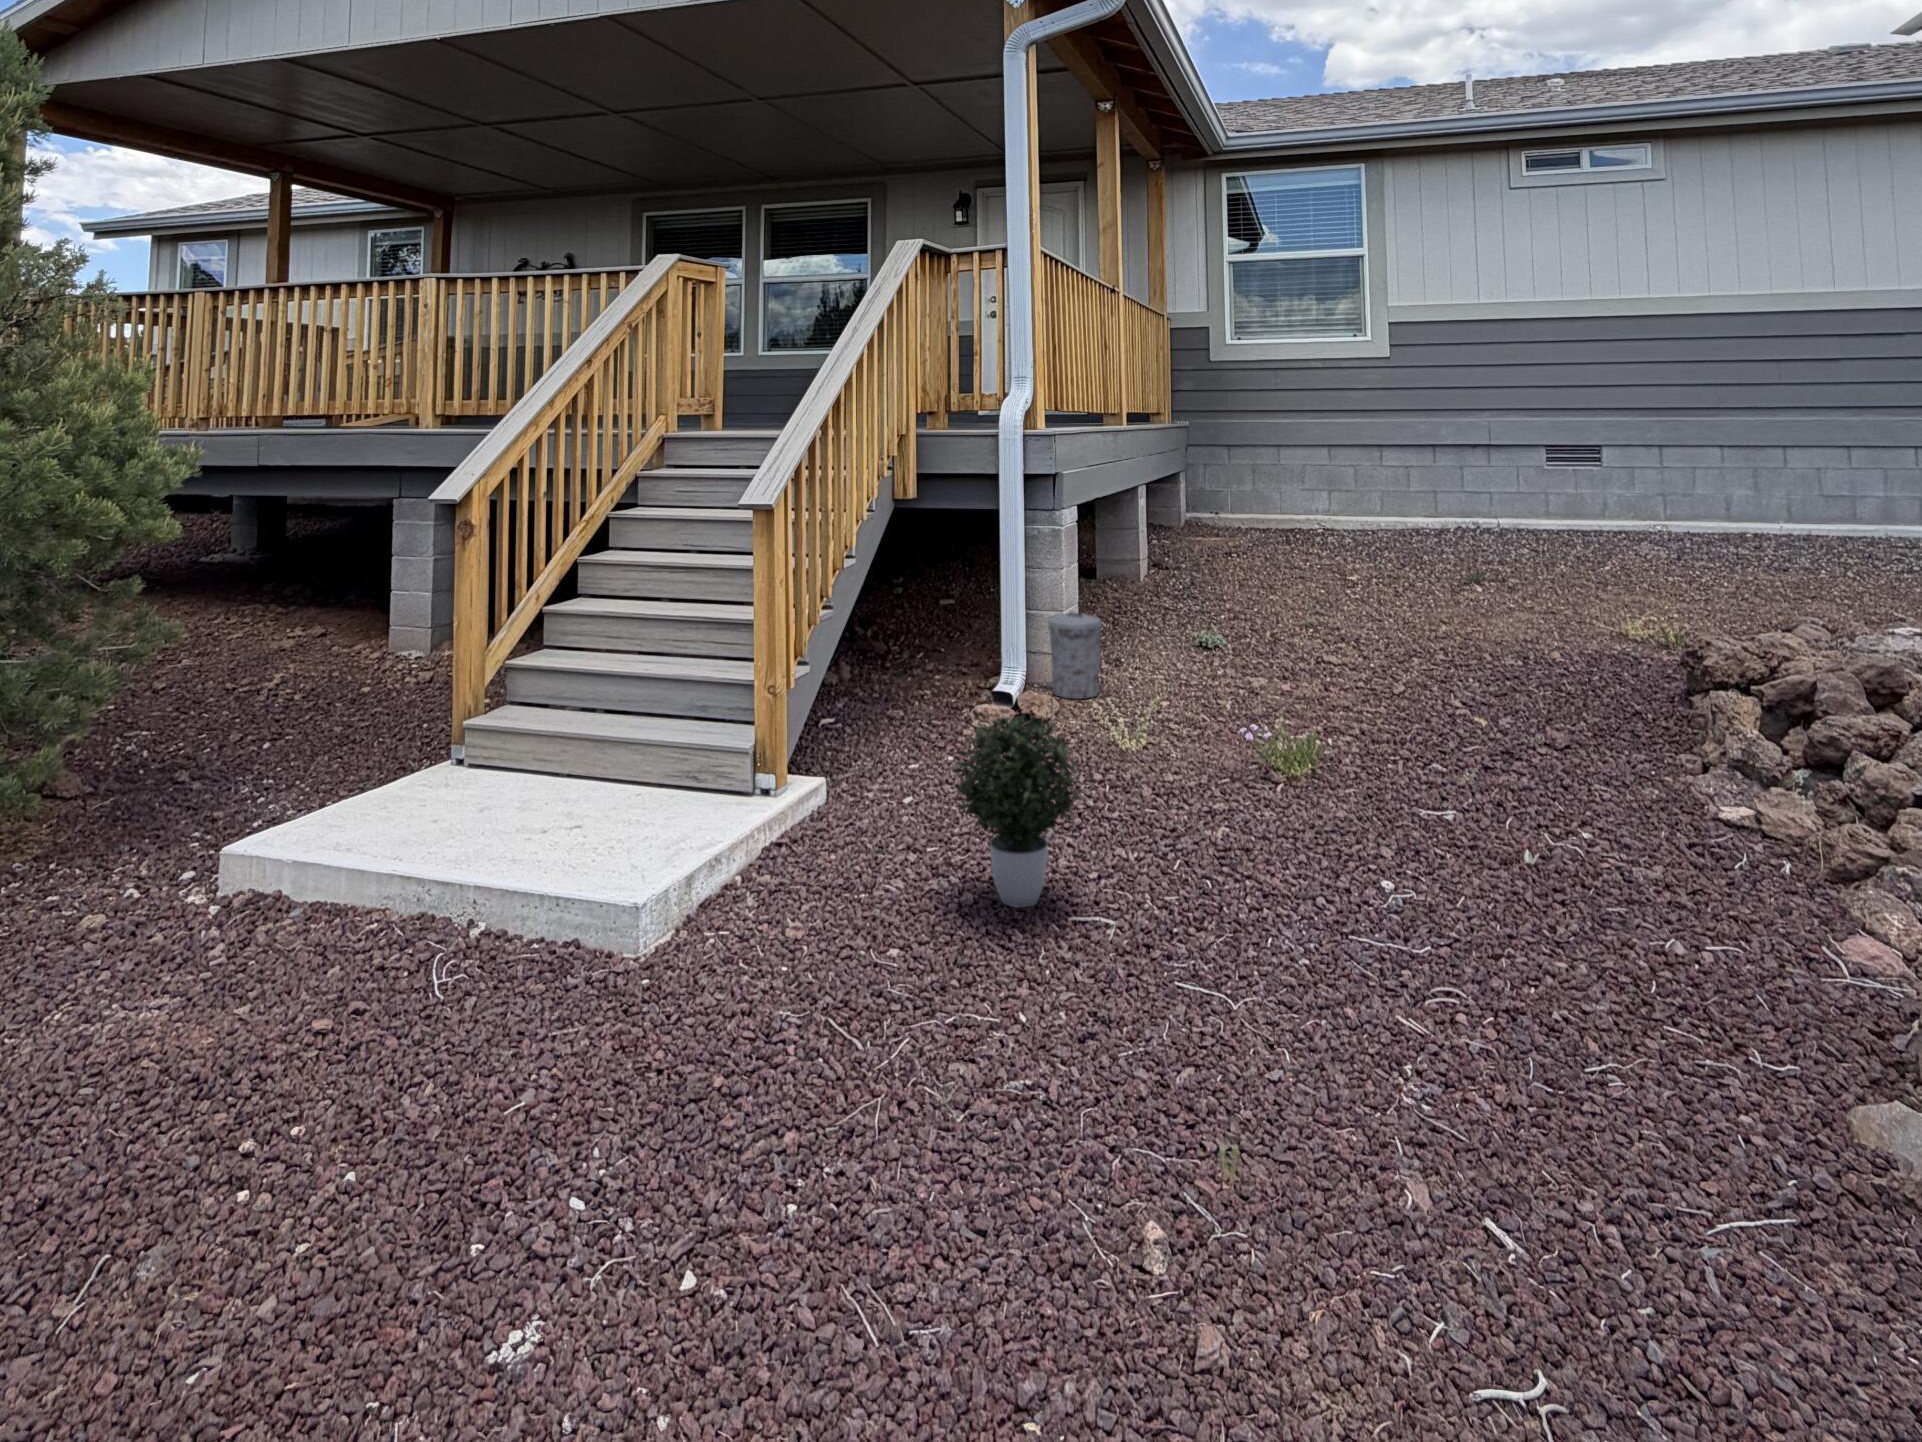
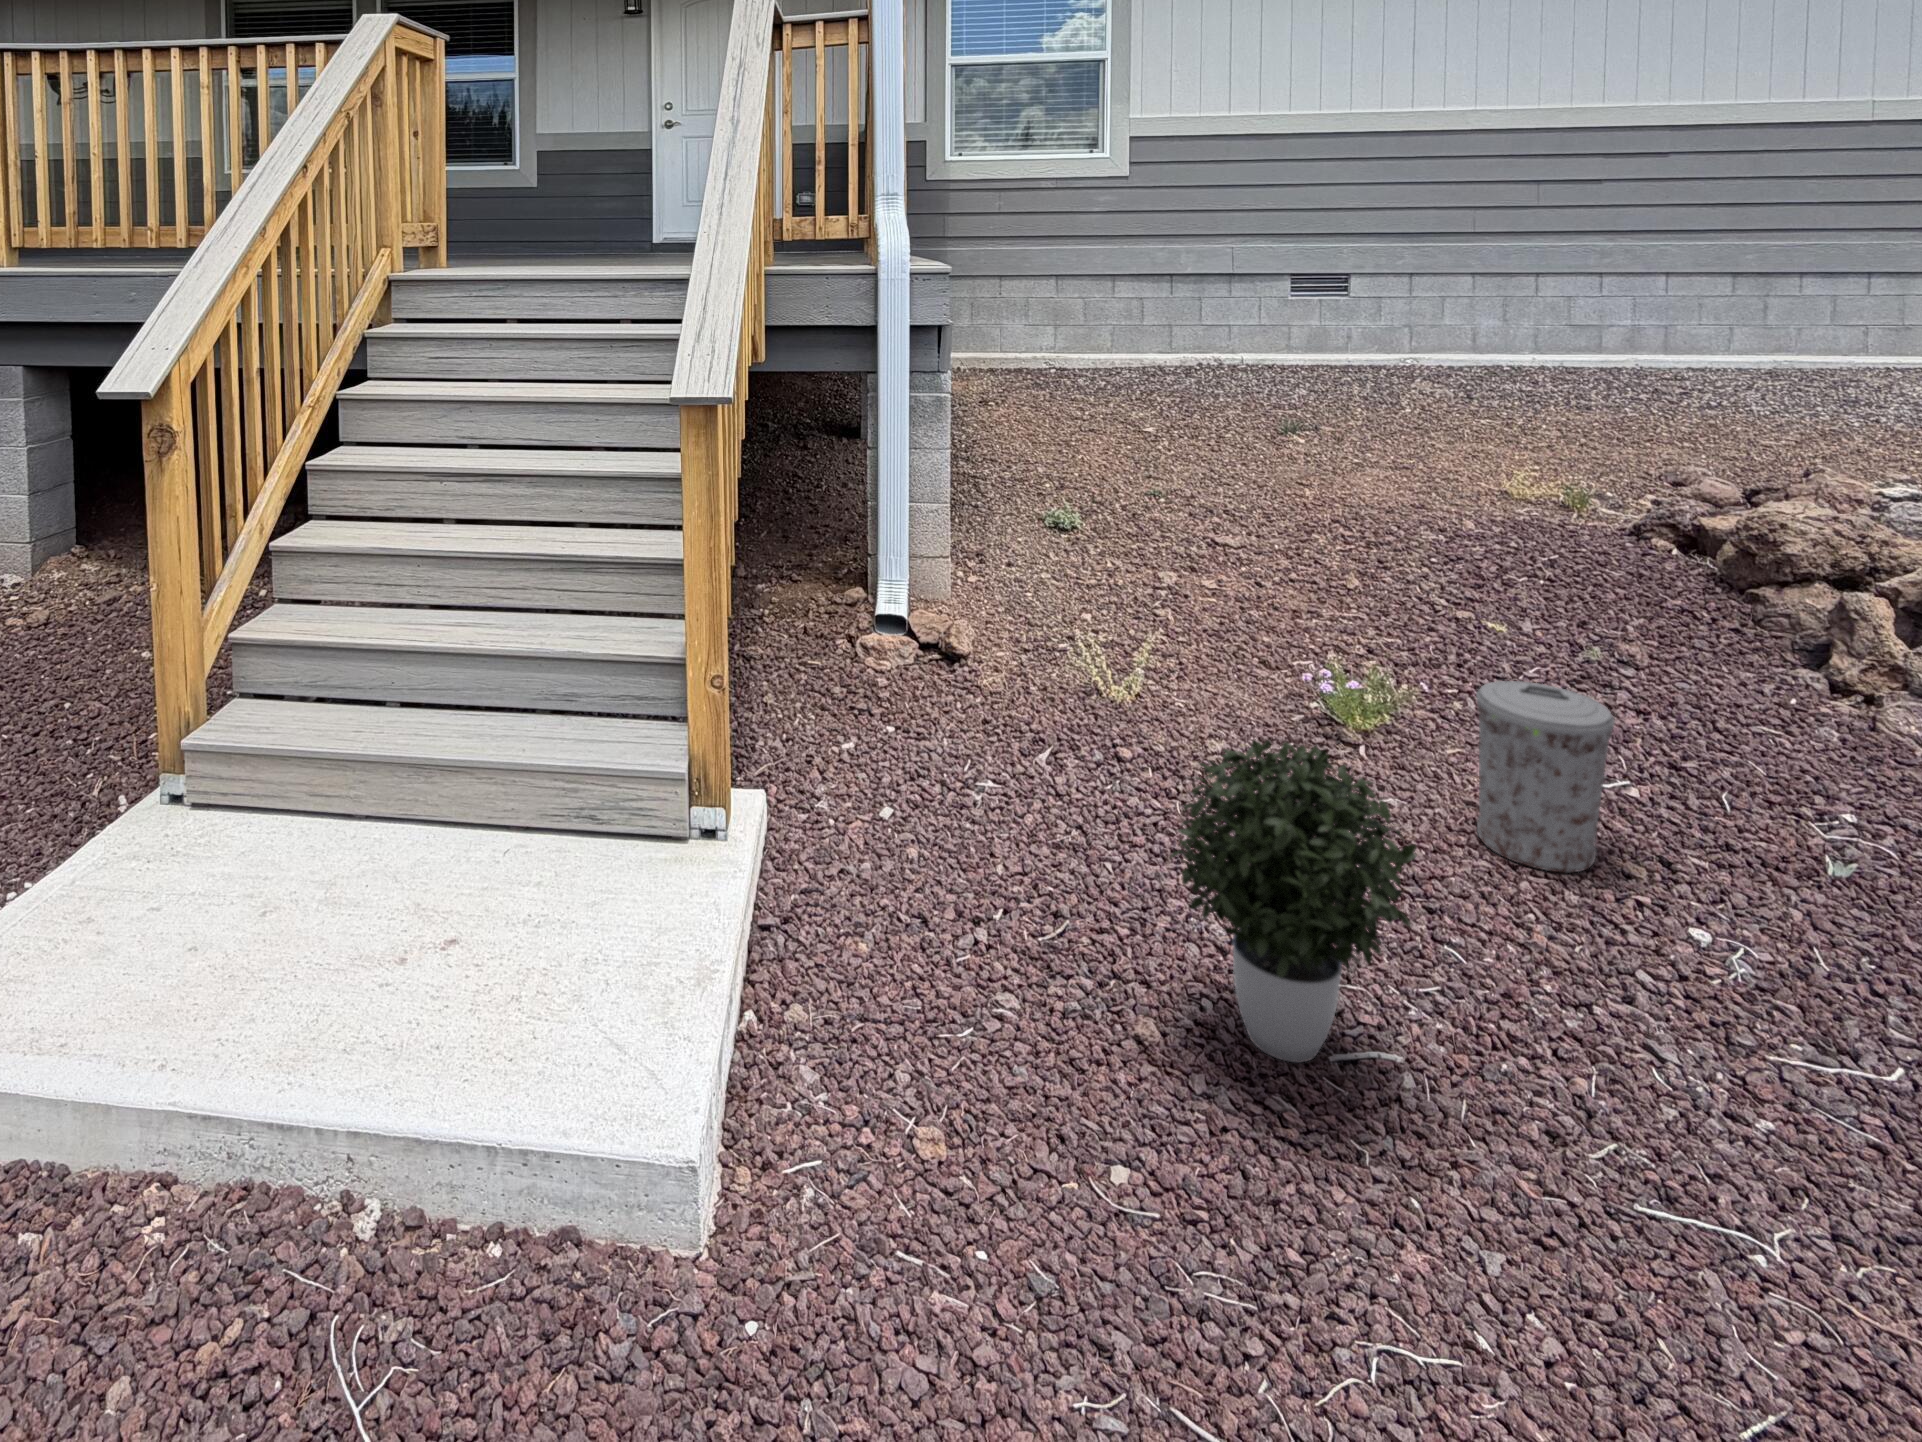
trash can: present [1048,612,1102,699] -> present [1476,681,1615,873]

